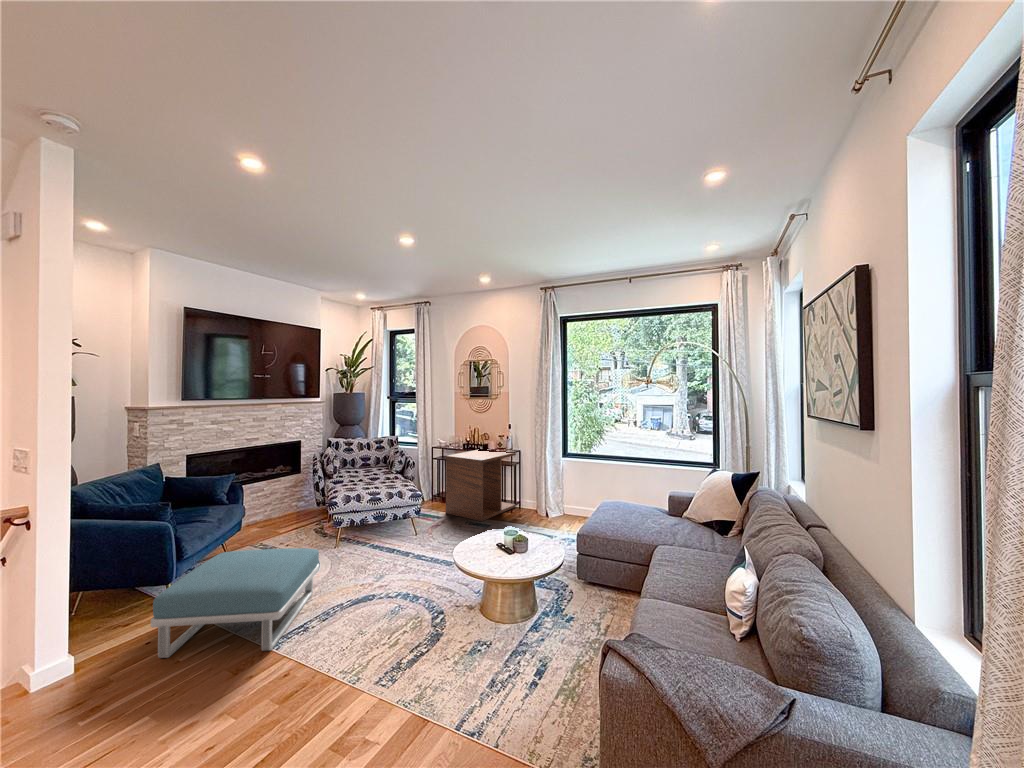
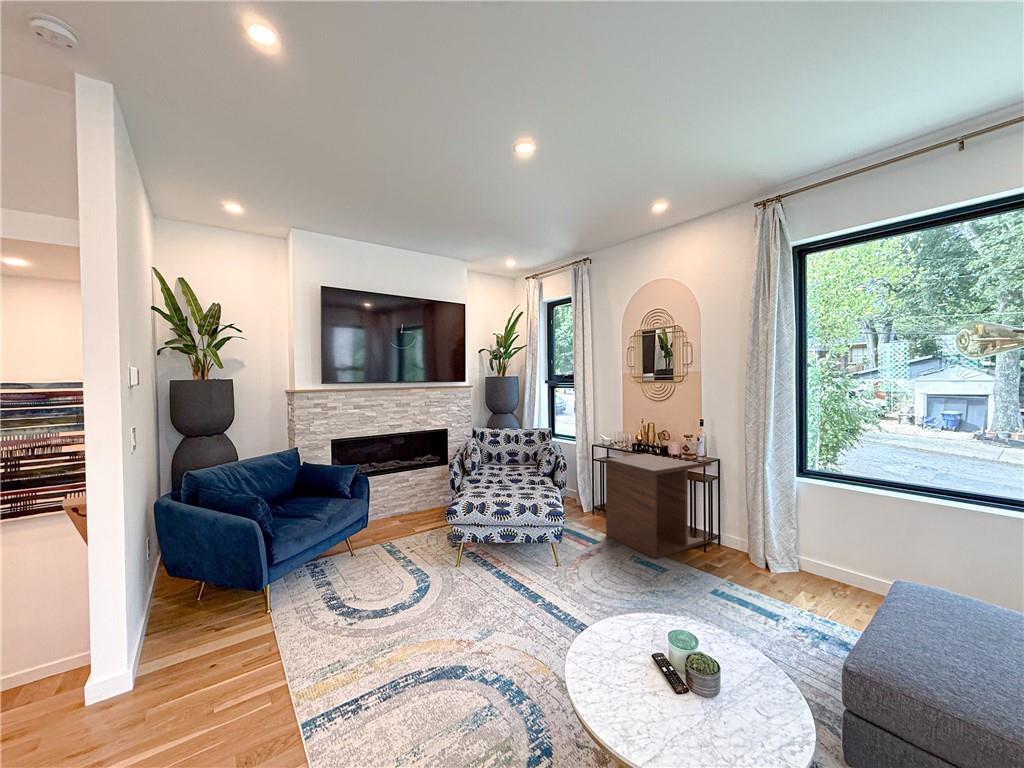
footstool: present [151,548,319,658] -> none [186,565,403,741]

